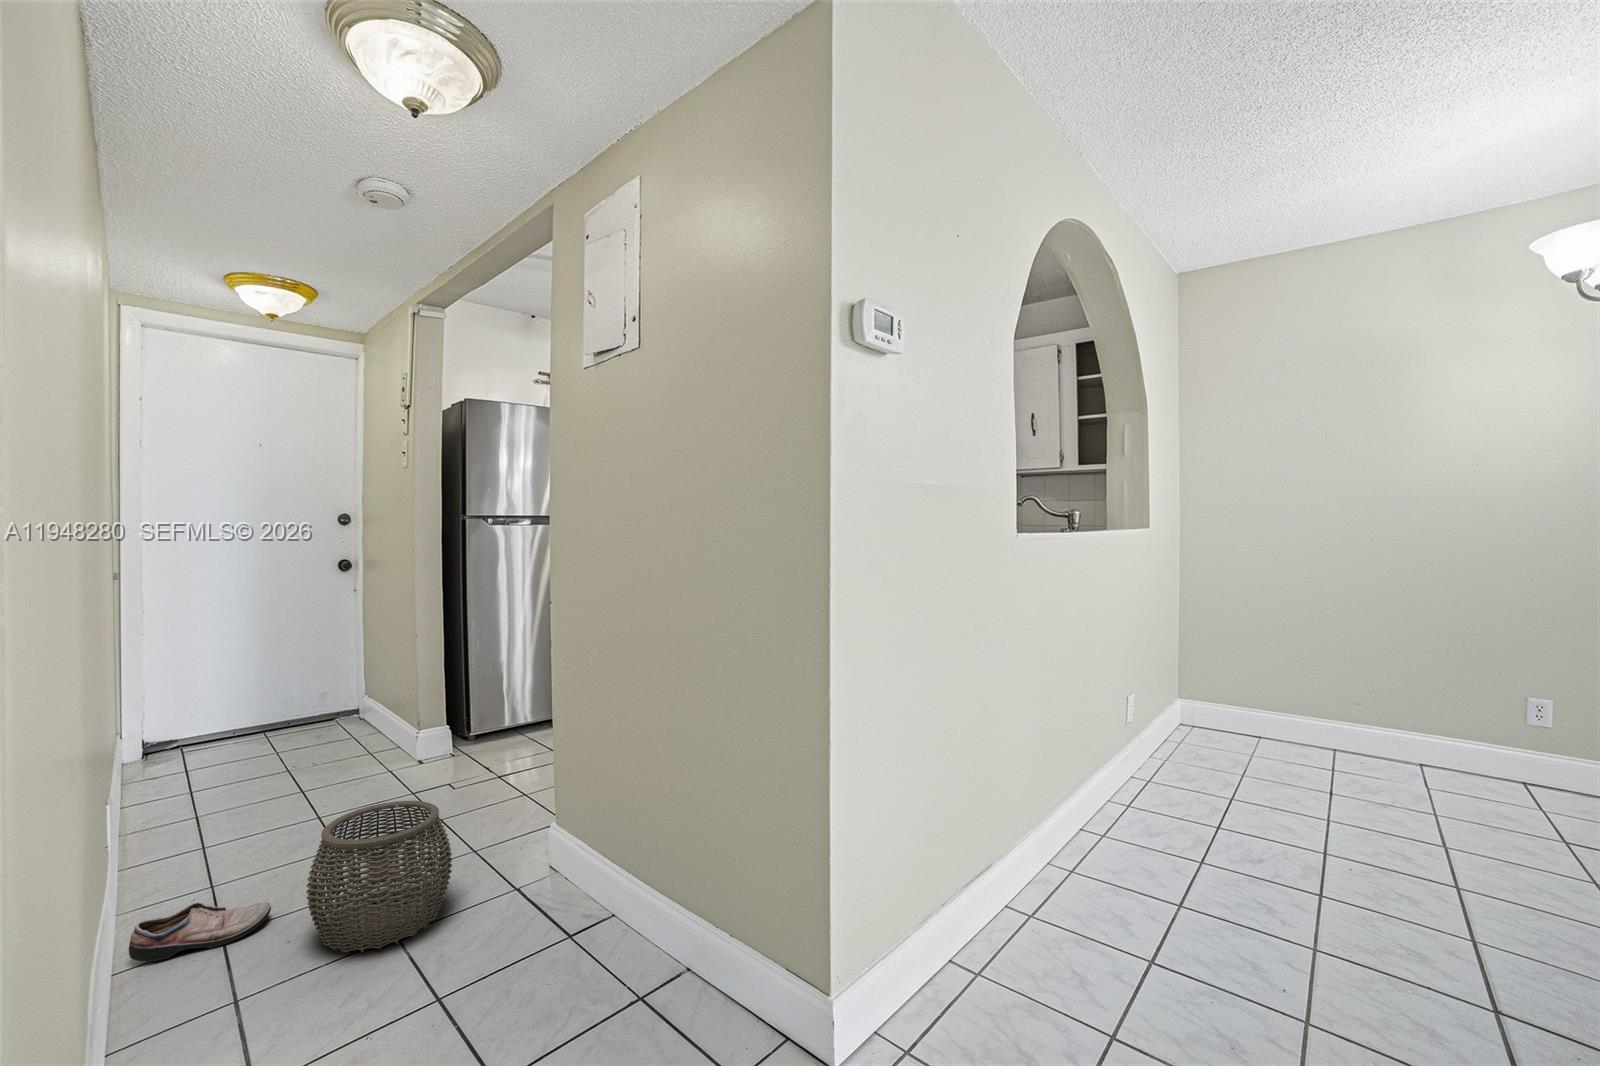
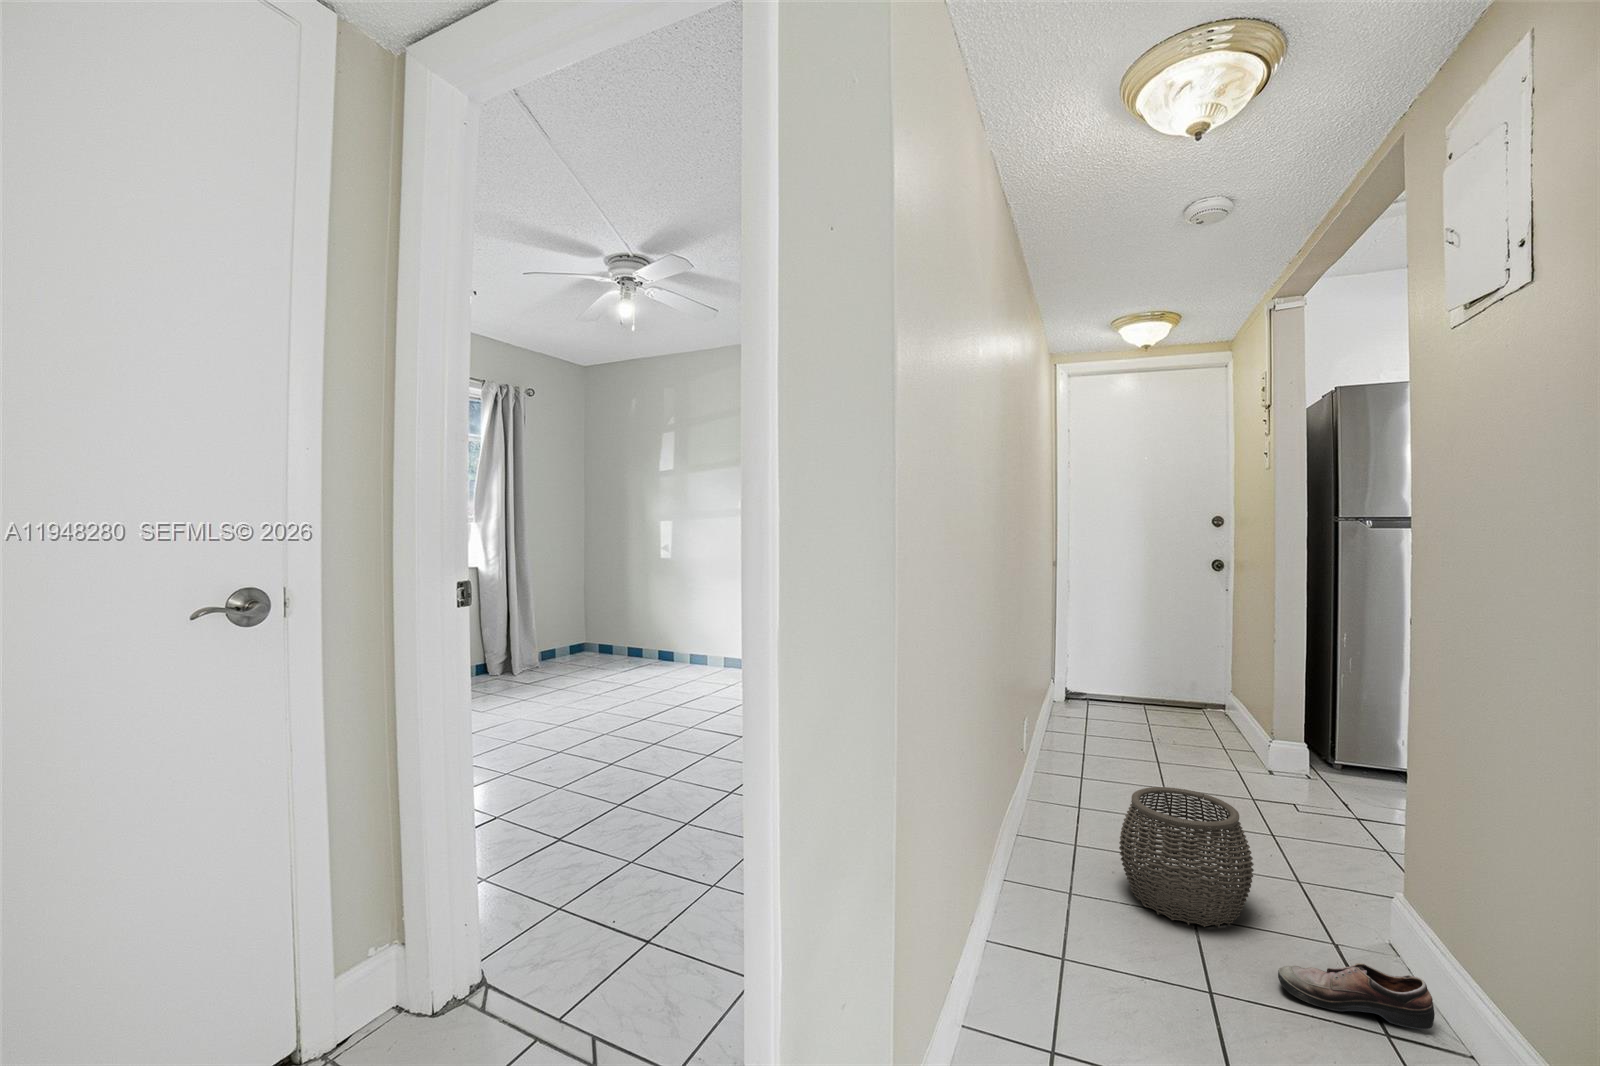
shoe: present [129,902,271,961] -> present [1278,963,1435,1029]

